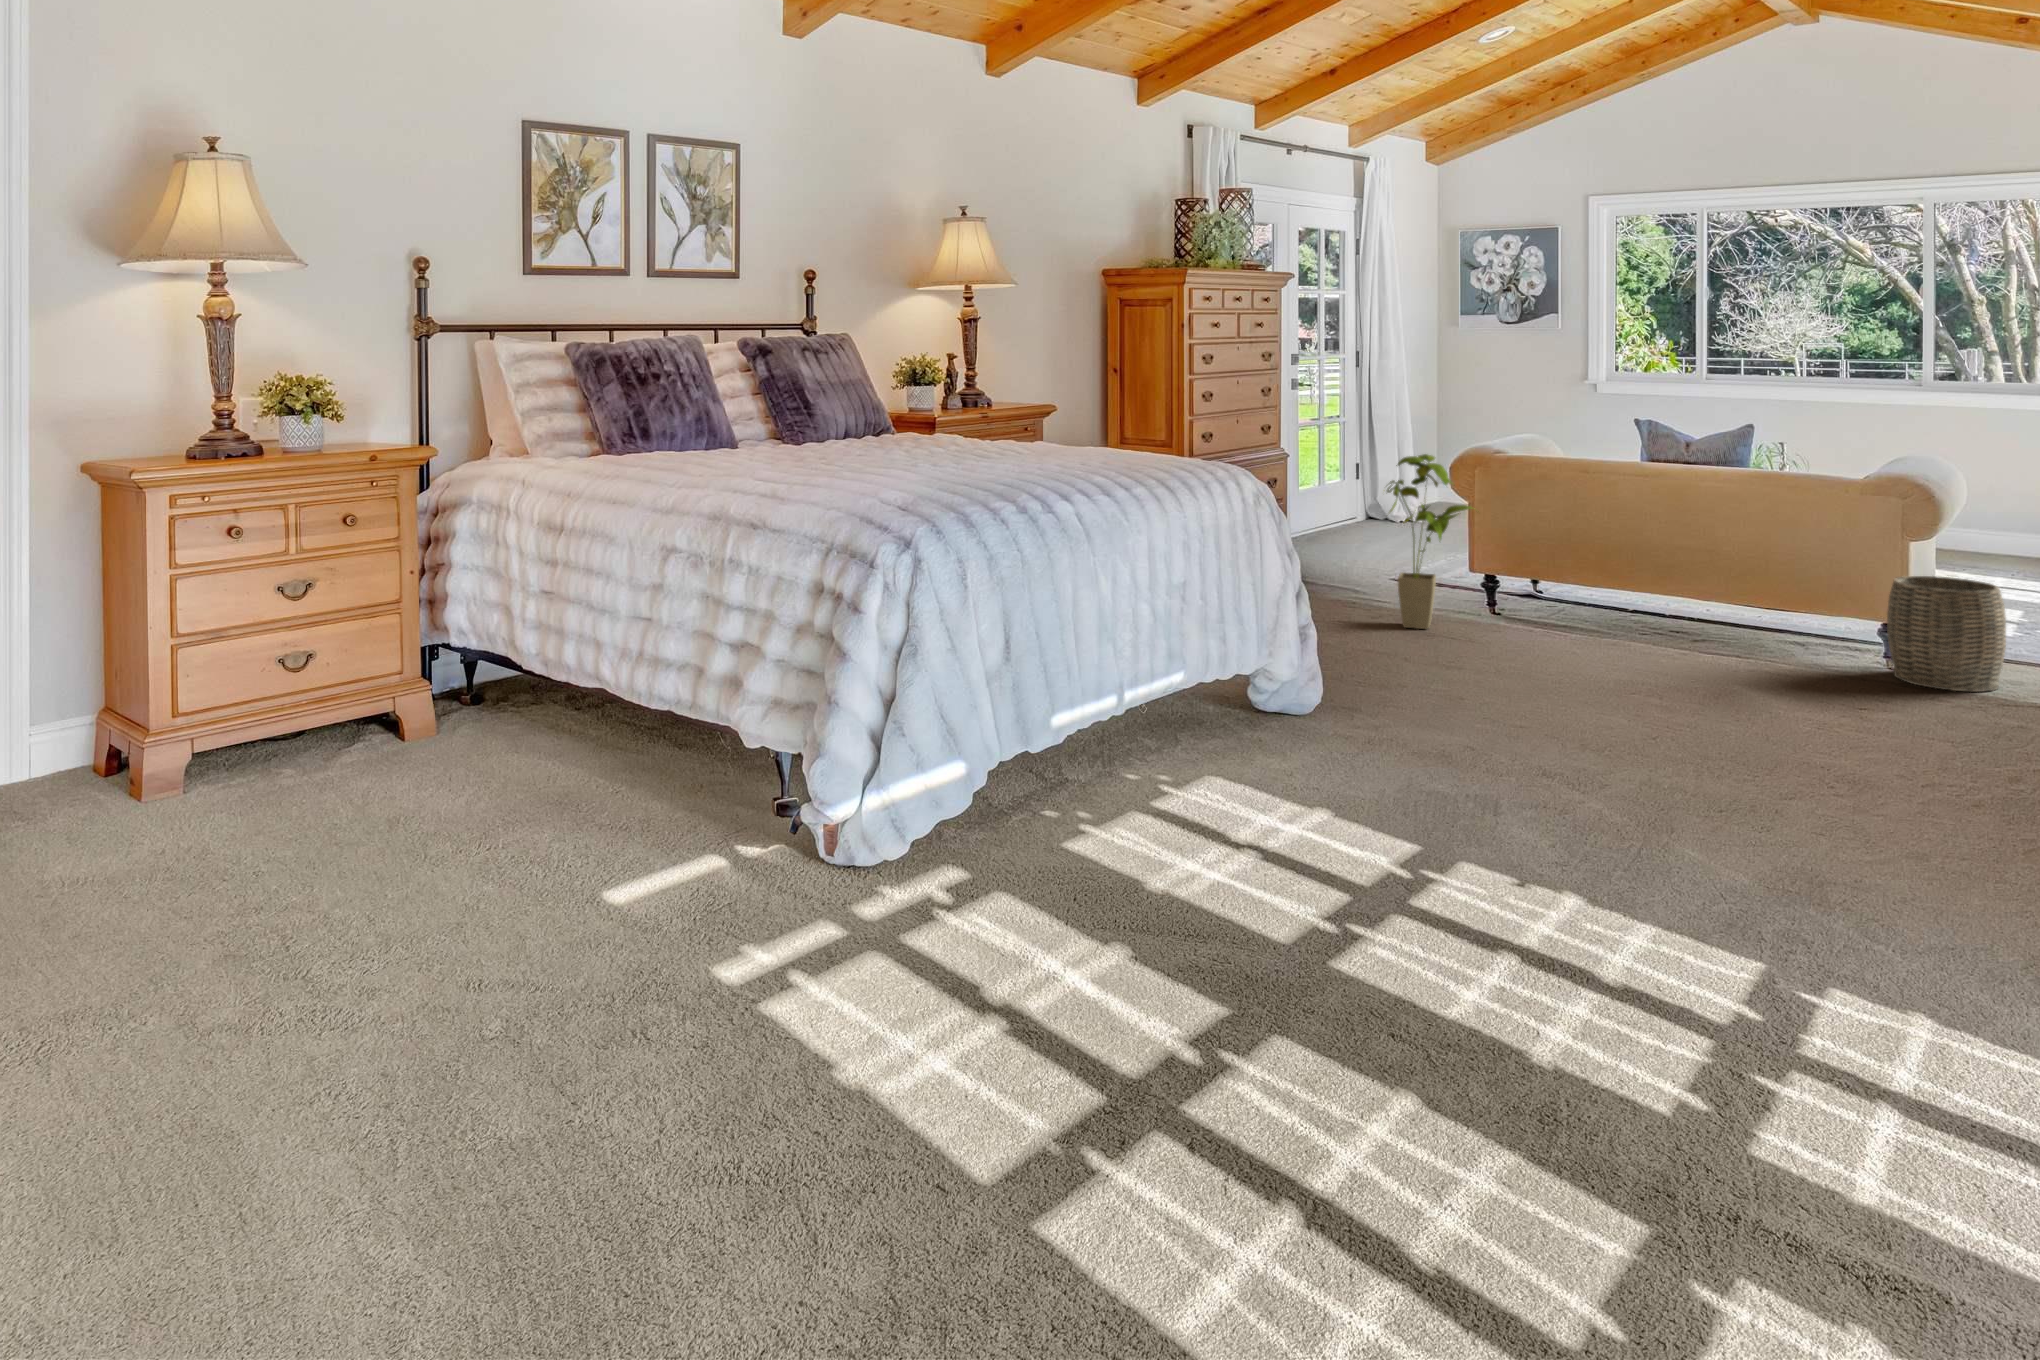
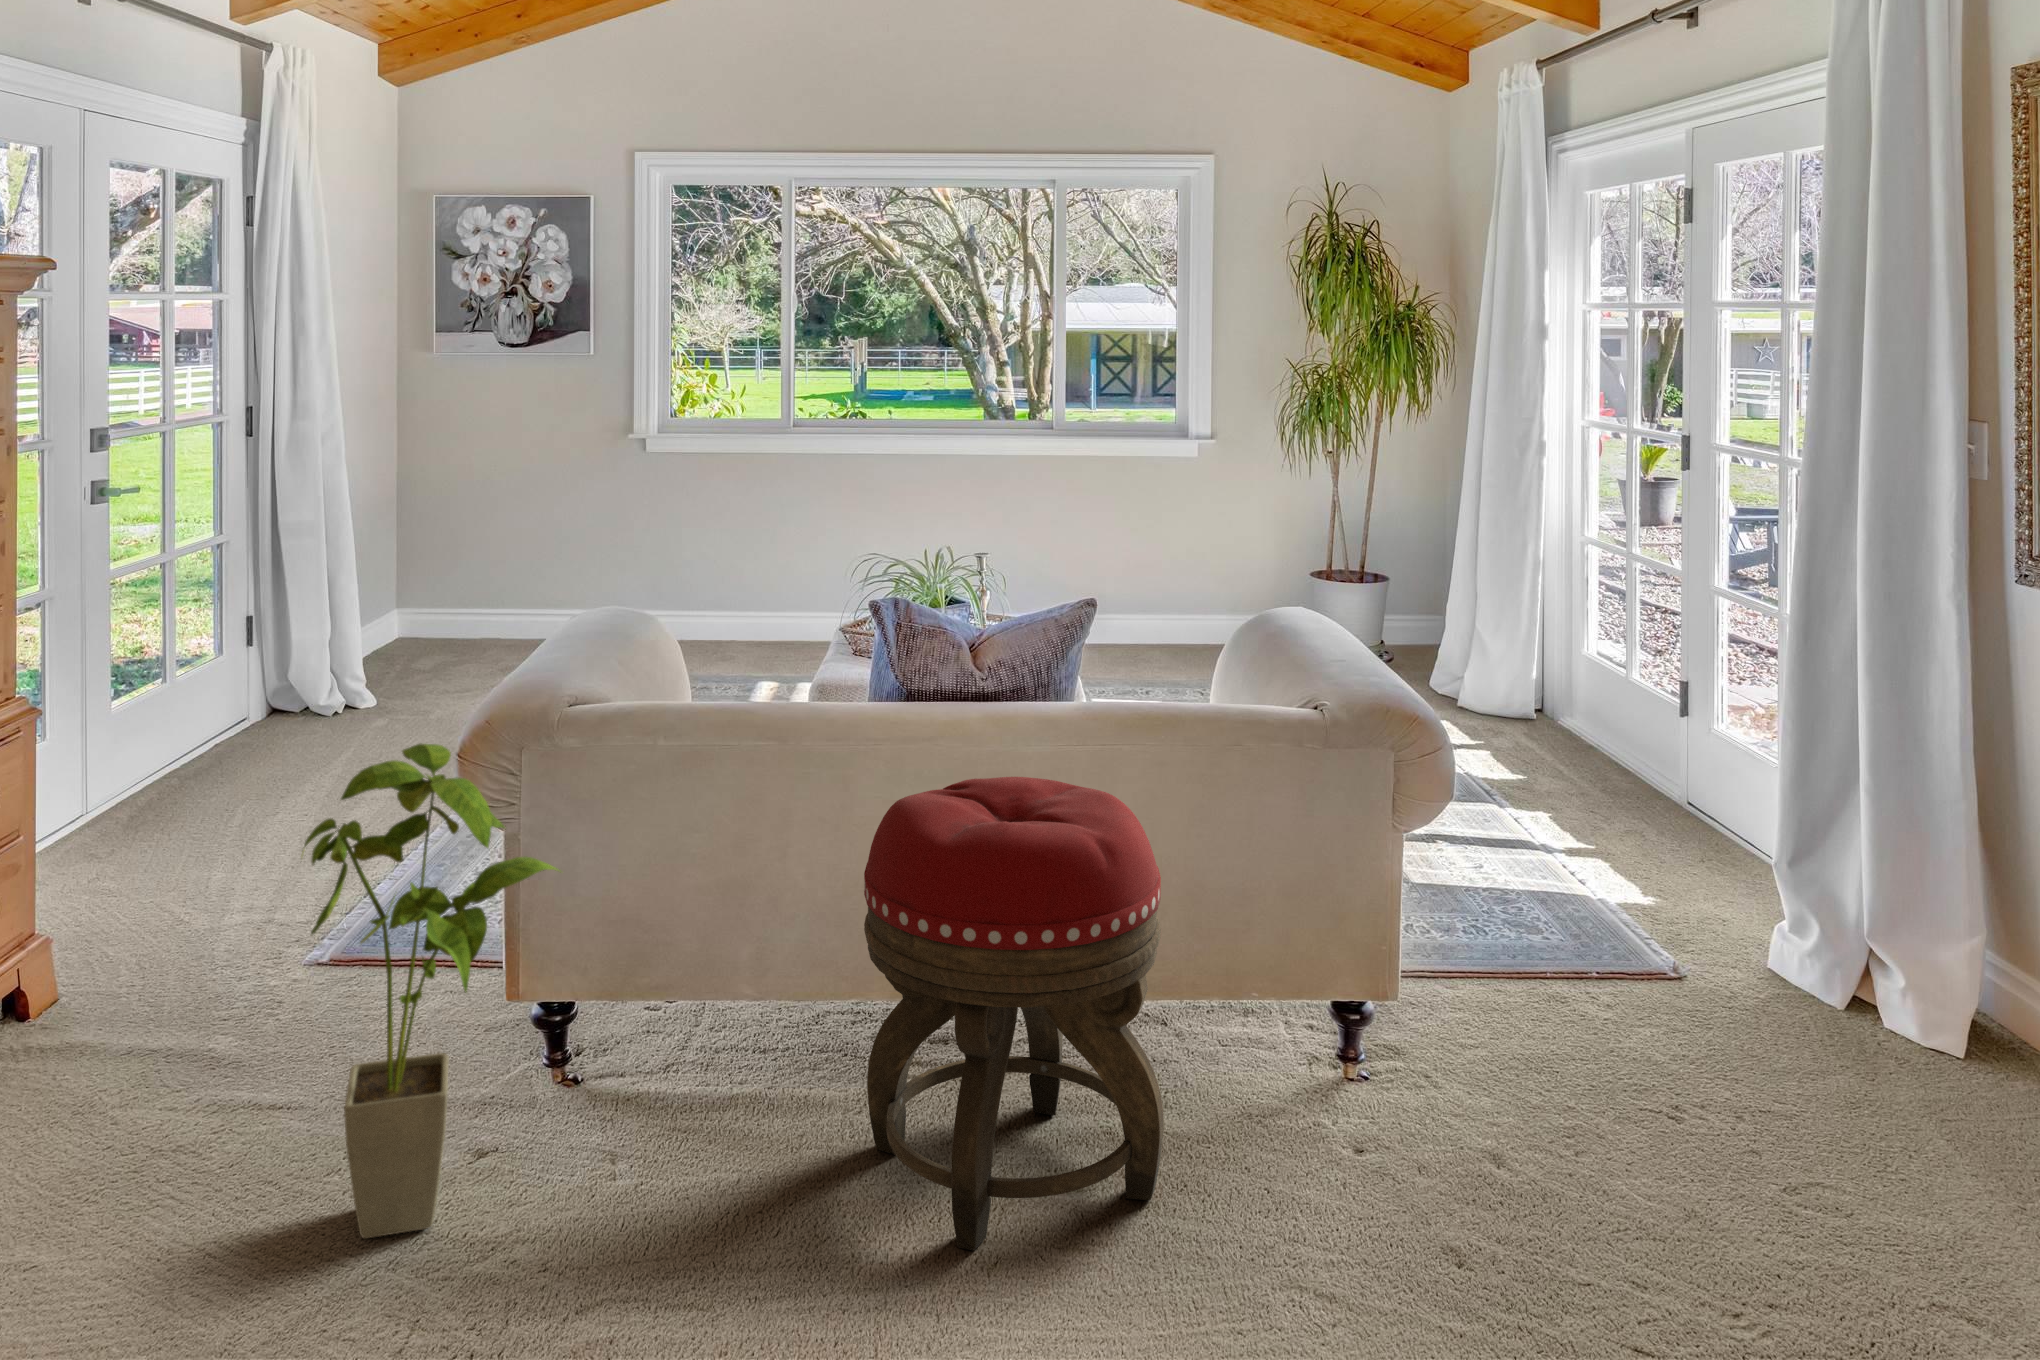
footstool: none [1602,496,1740,665] -> present [864,777,1164,1251]
woven basket: present [1887,576,2006,692] -> none [1407,889,1623,1171]

